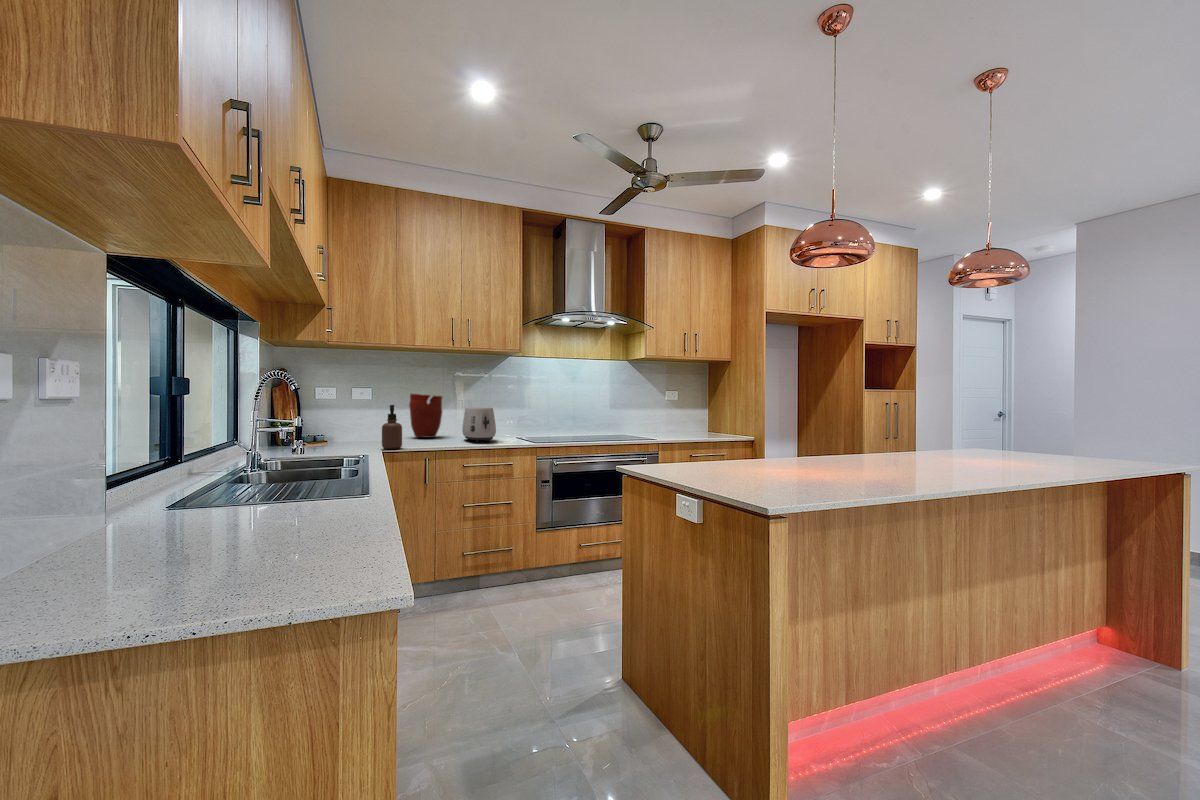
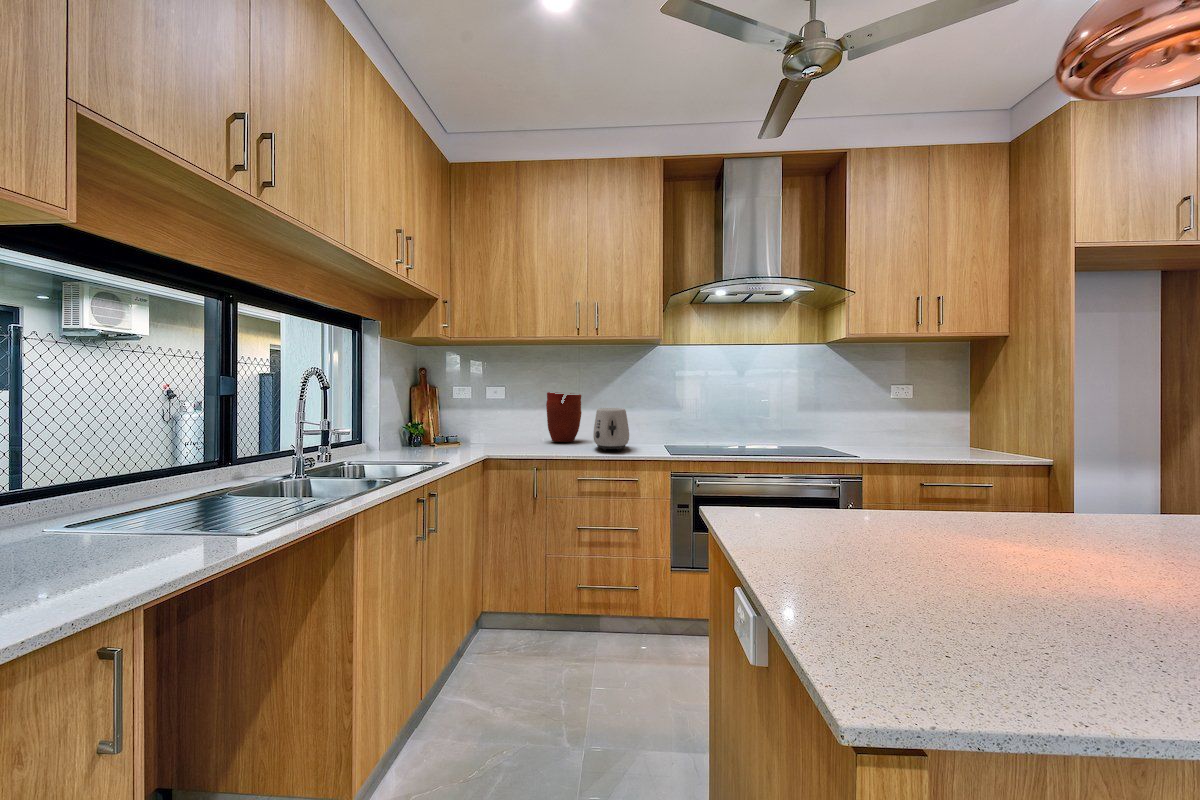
soap dispenser: present [382,405,402,449] -> none [492,407,513,456]

